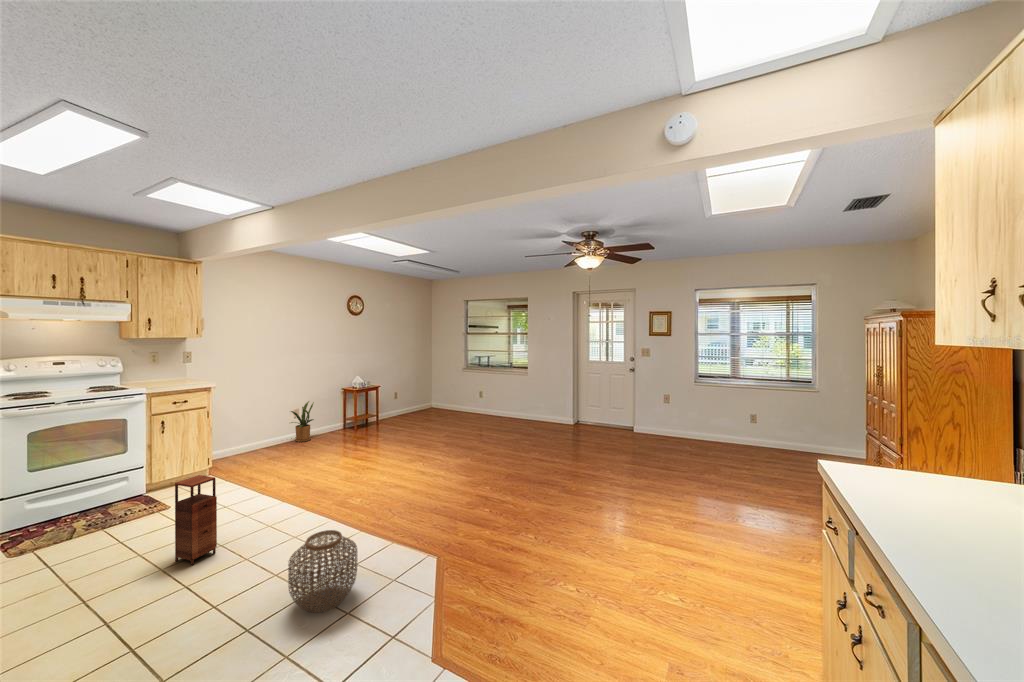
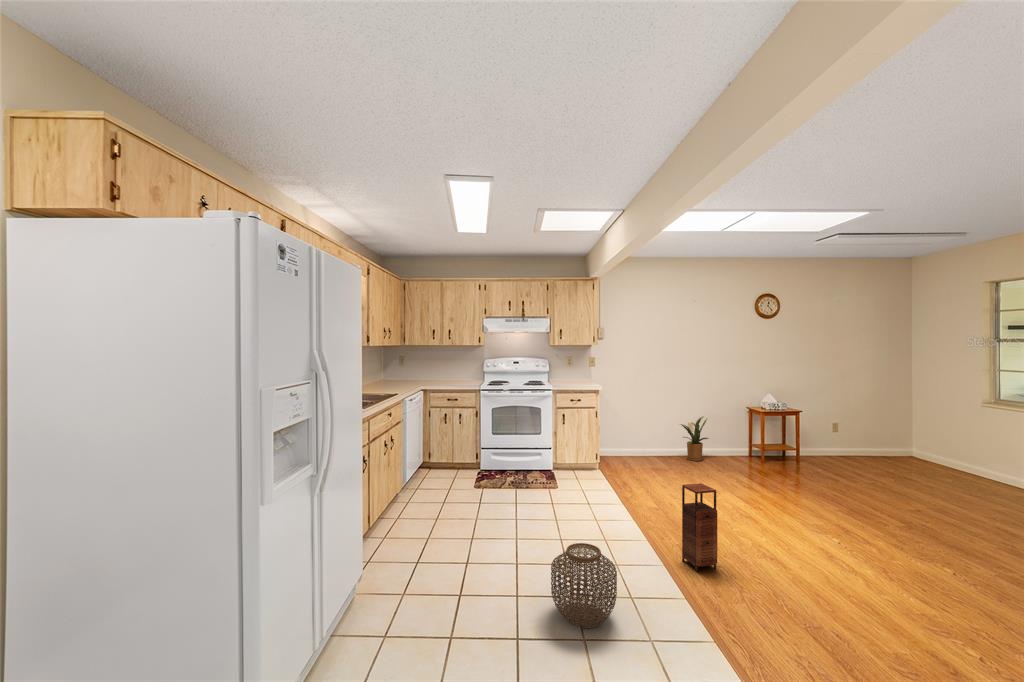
storage cabinet: present [175,475,217,565] -> present [682,483,717,572]

